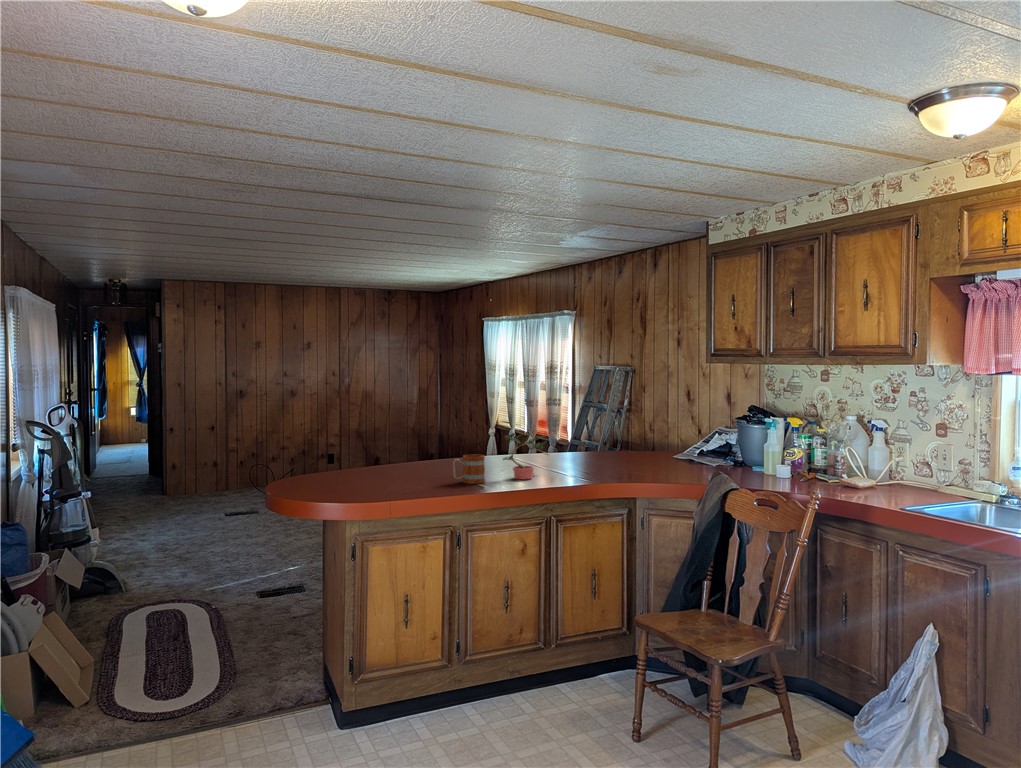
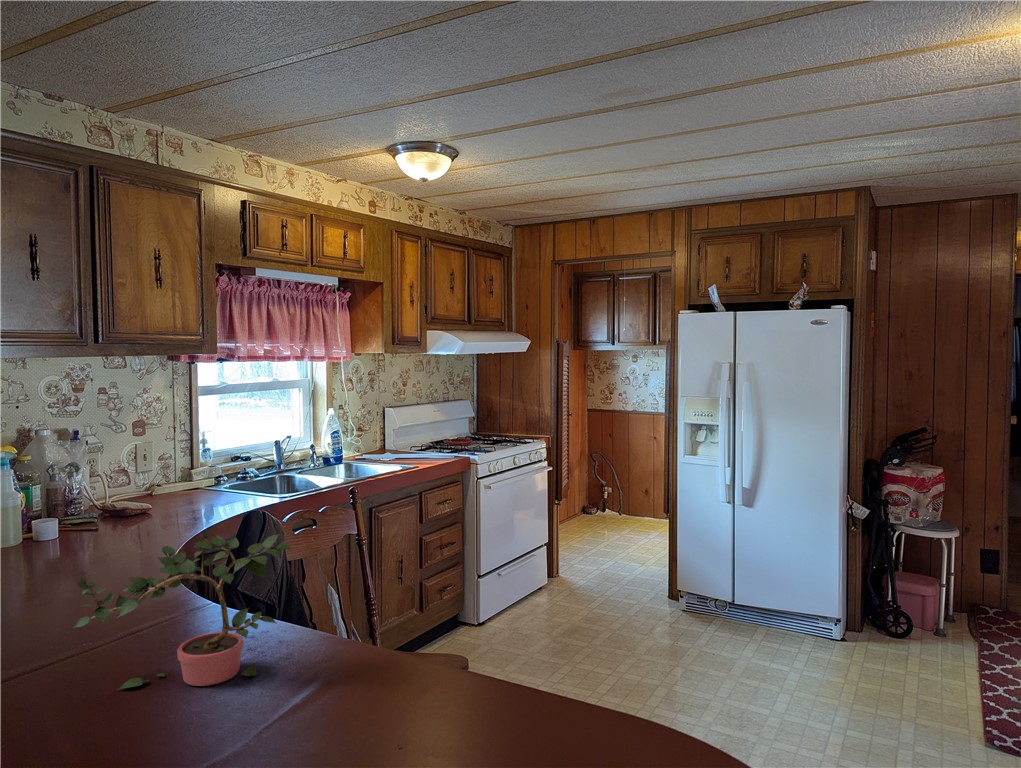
mug: present [453,455,485,484] -> none [299,612,396,720]

